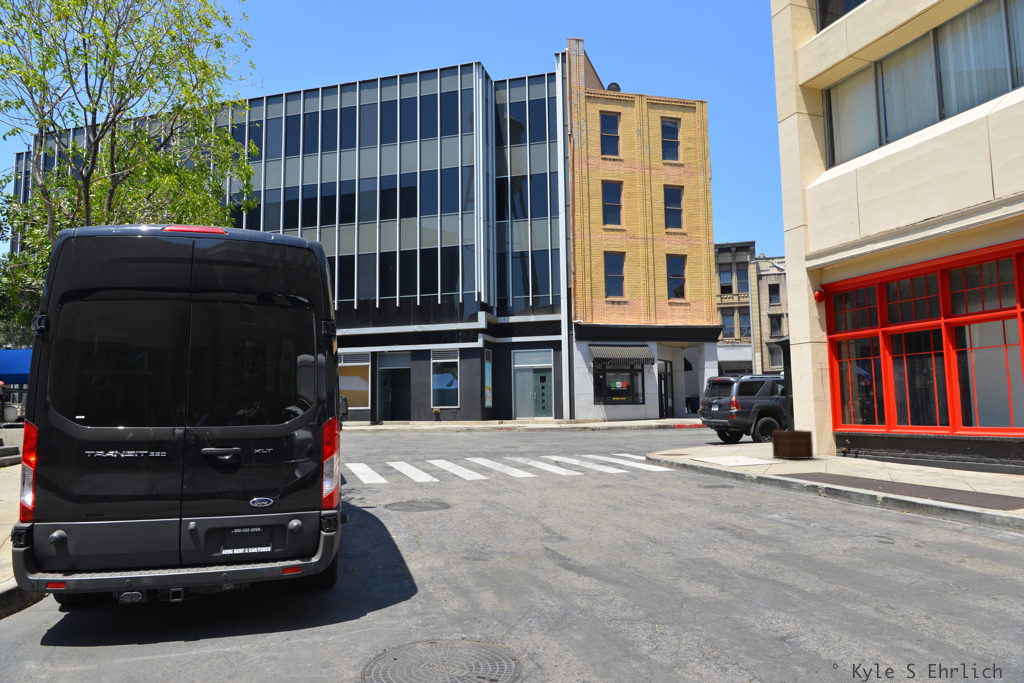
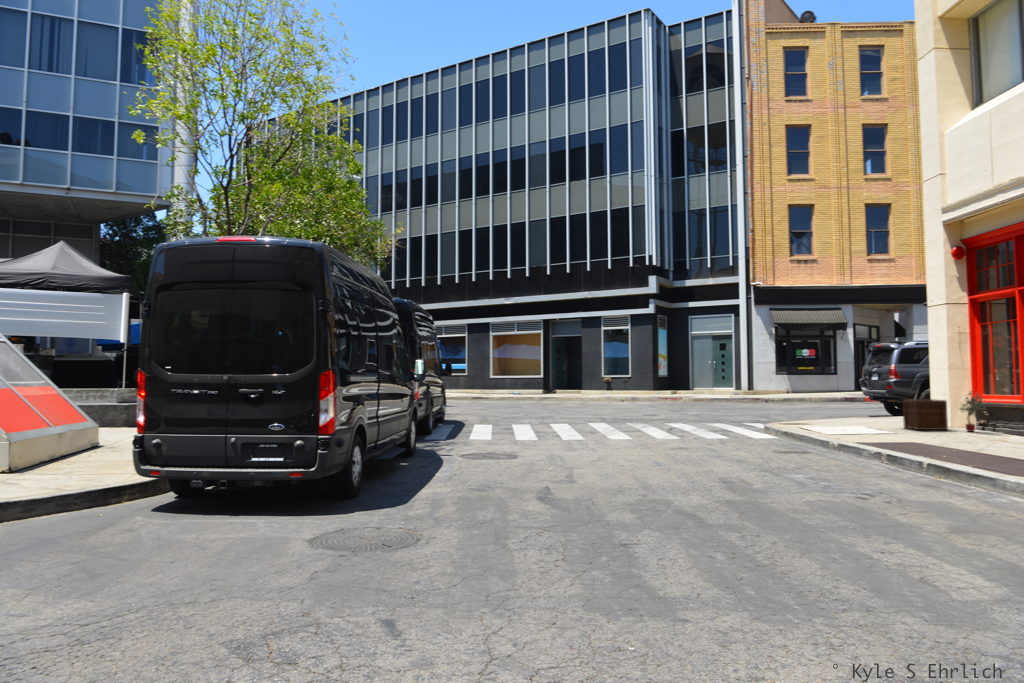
potted tree: none [822,422,848,460] -> present [960,392,985,432]

